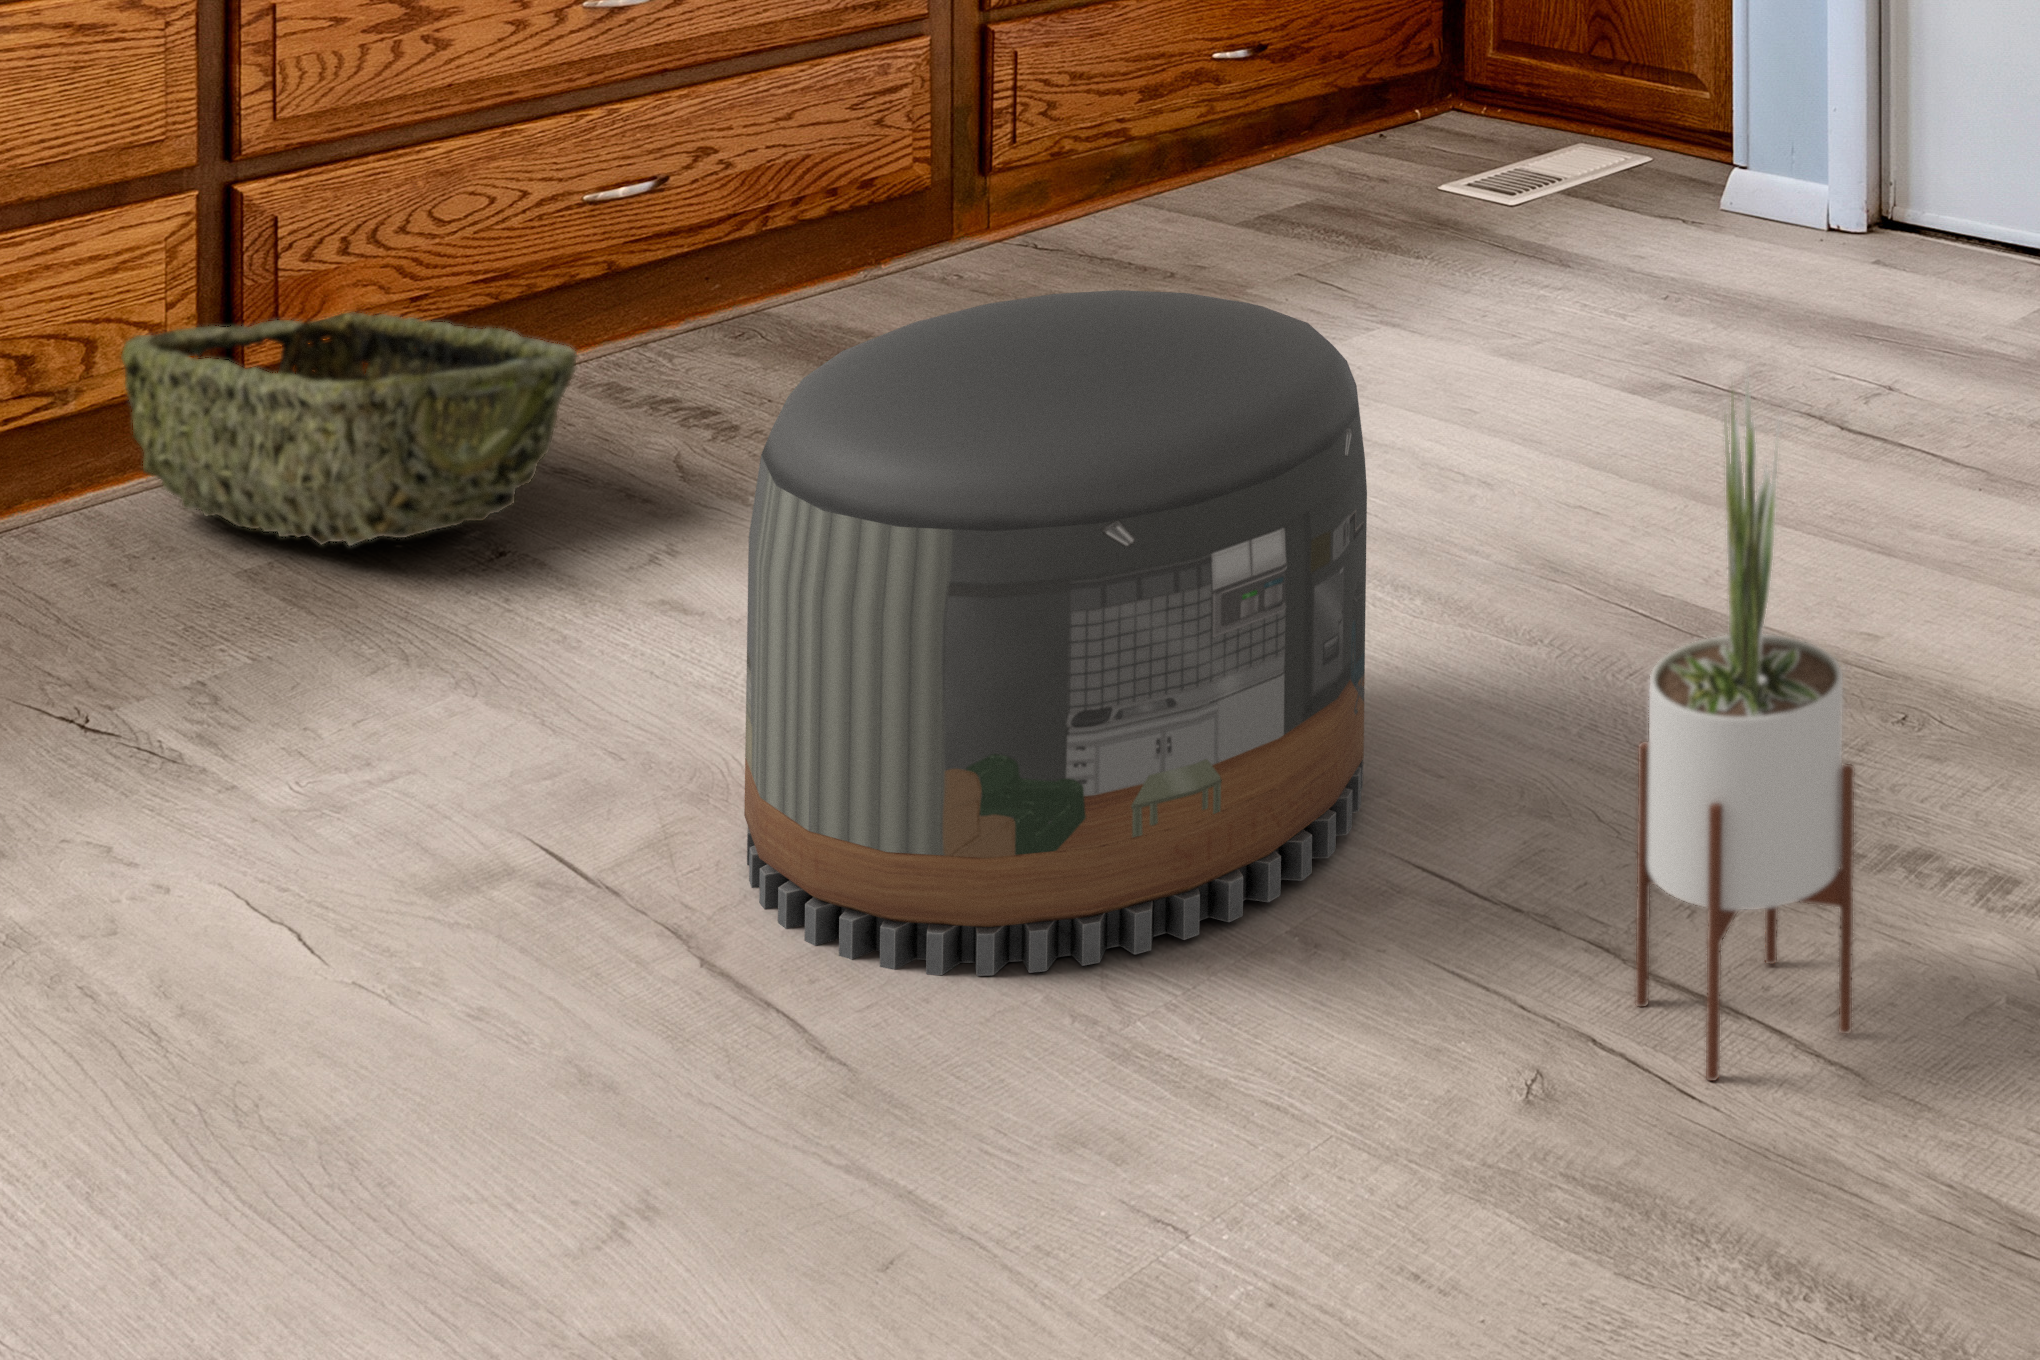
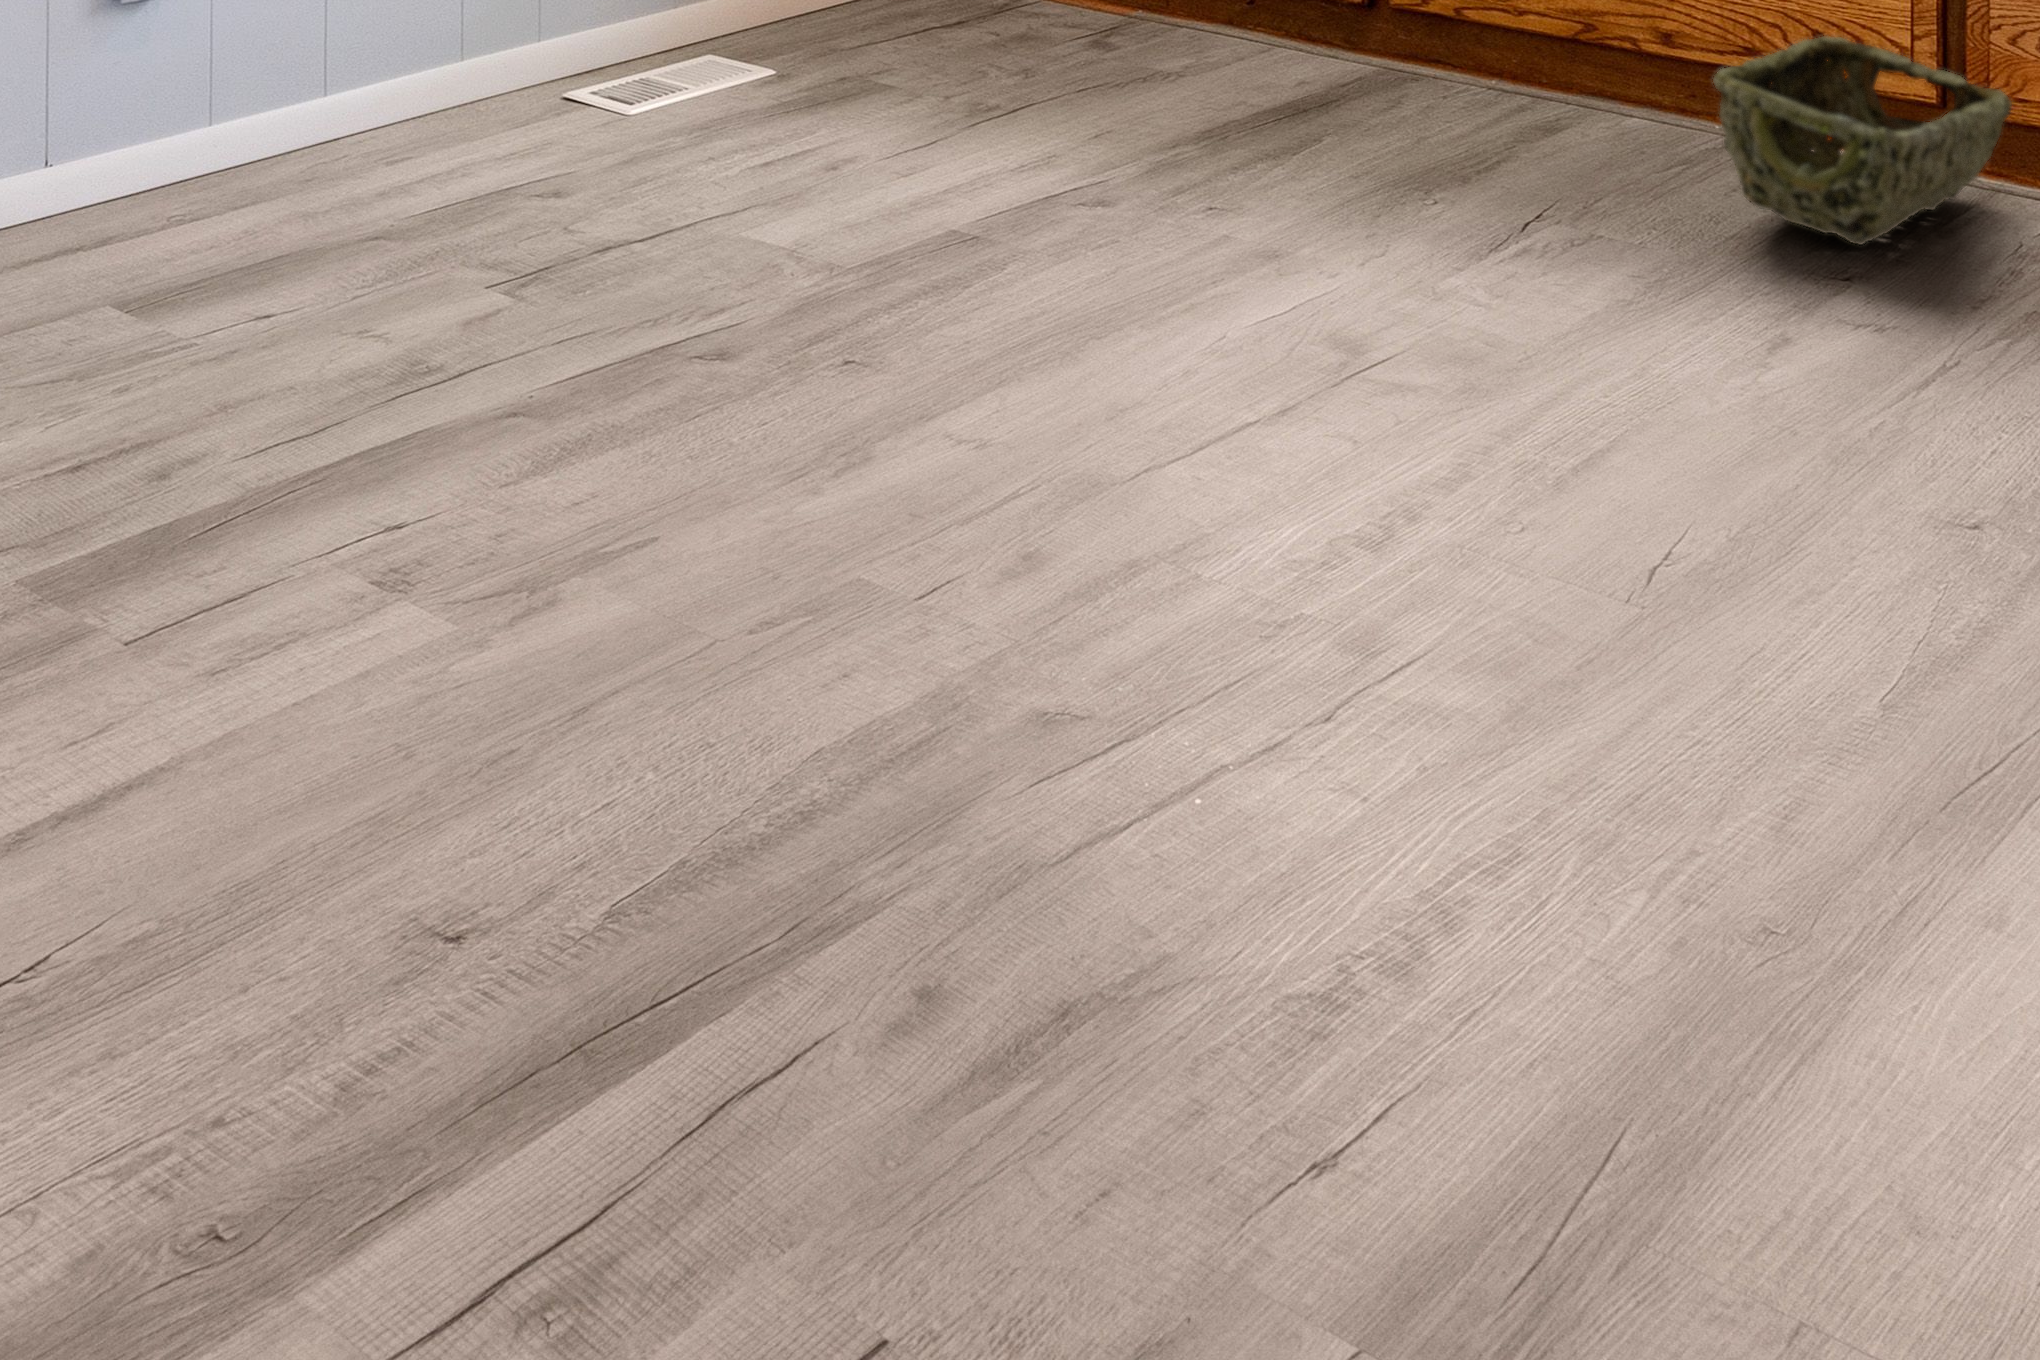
pouf: present [744,290,1367,976] -> none [1167,52,1645,548]
potted plant: present [1635,373,1854,1081] -> none [934,133,1180,735]

